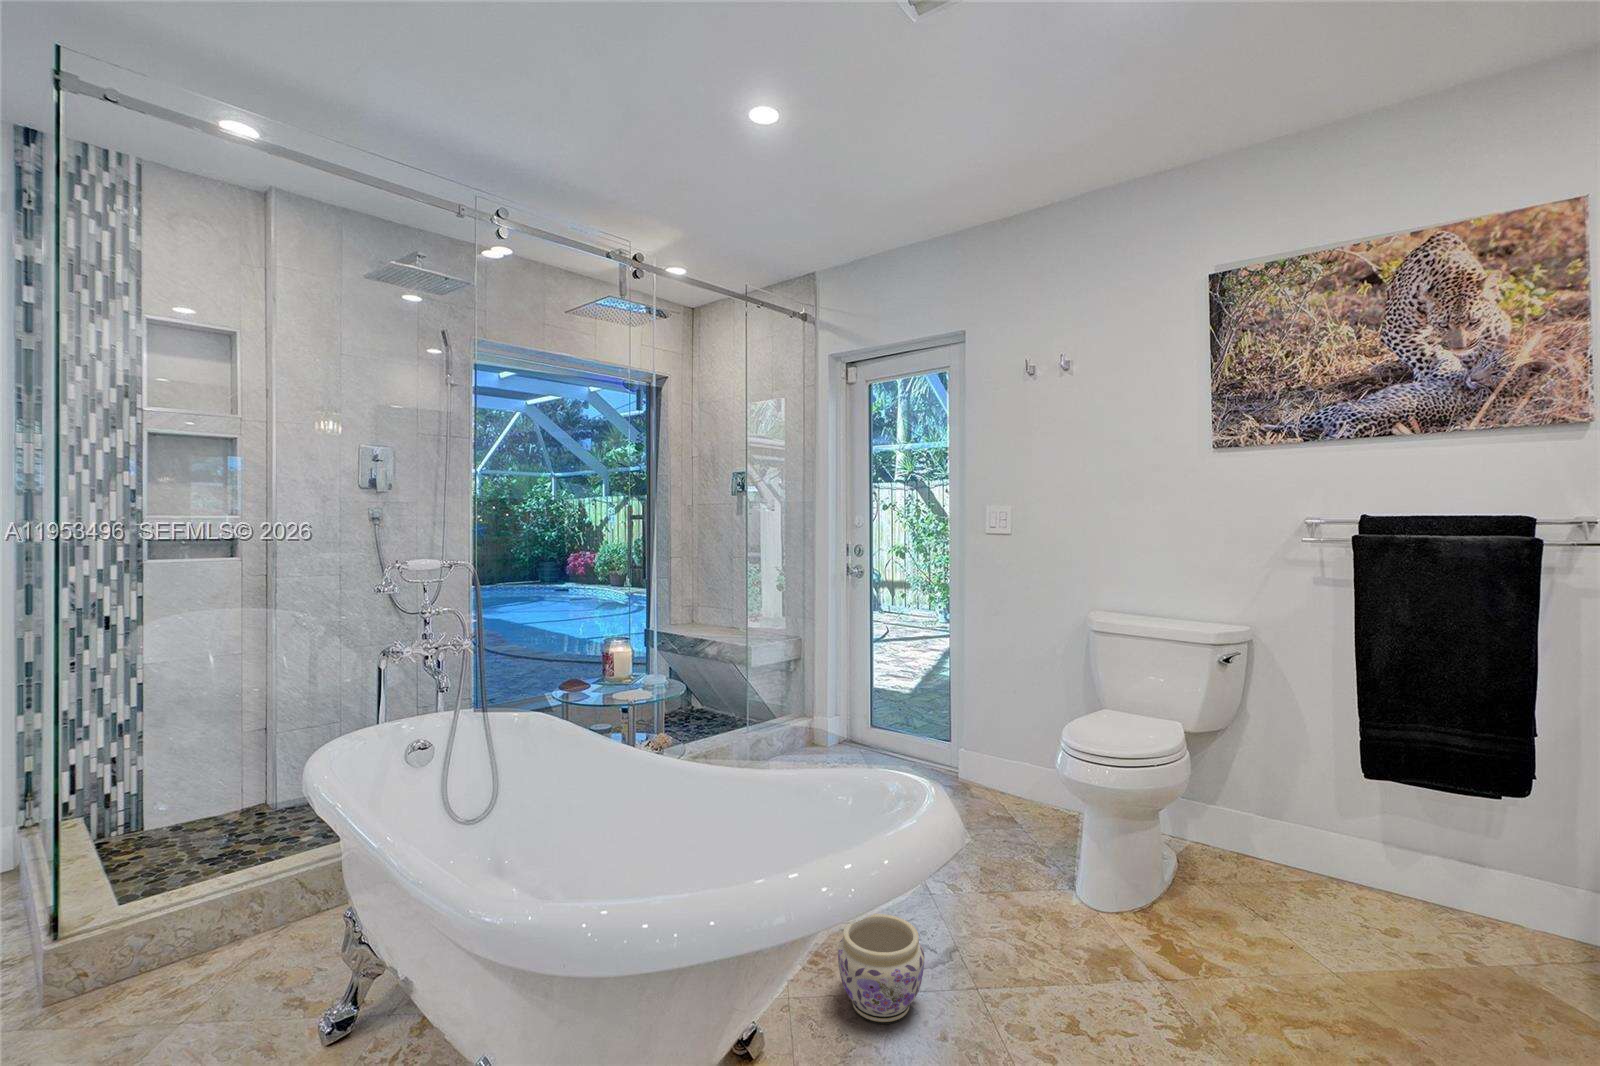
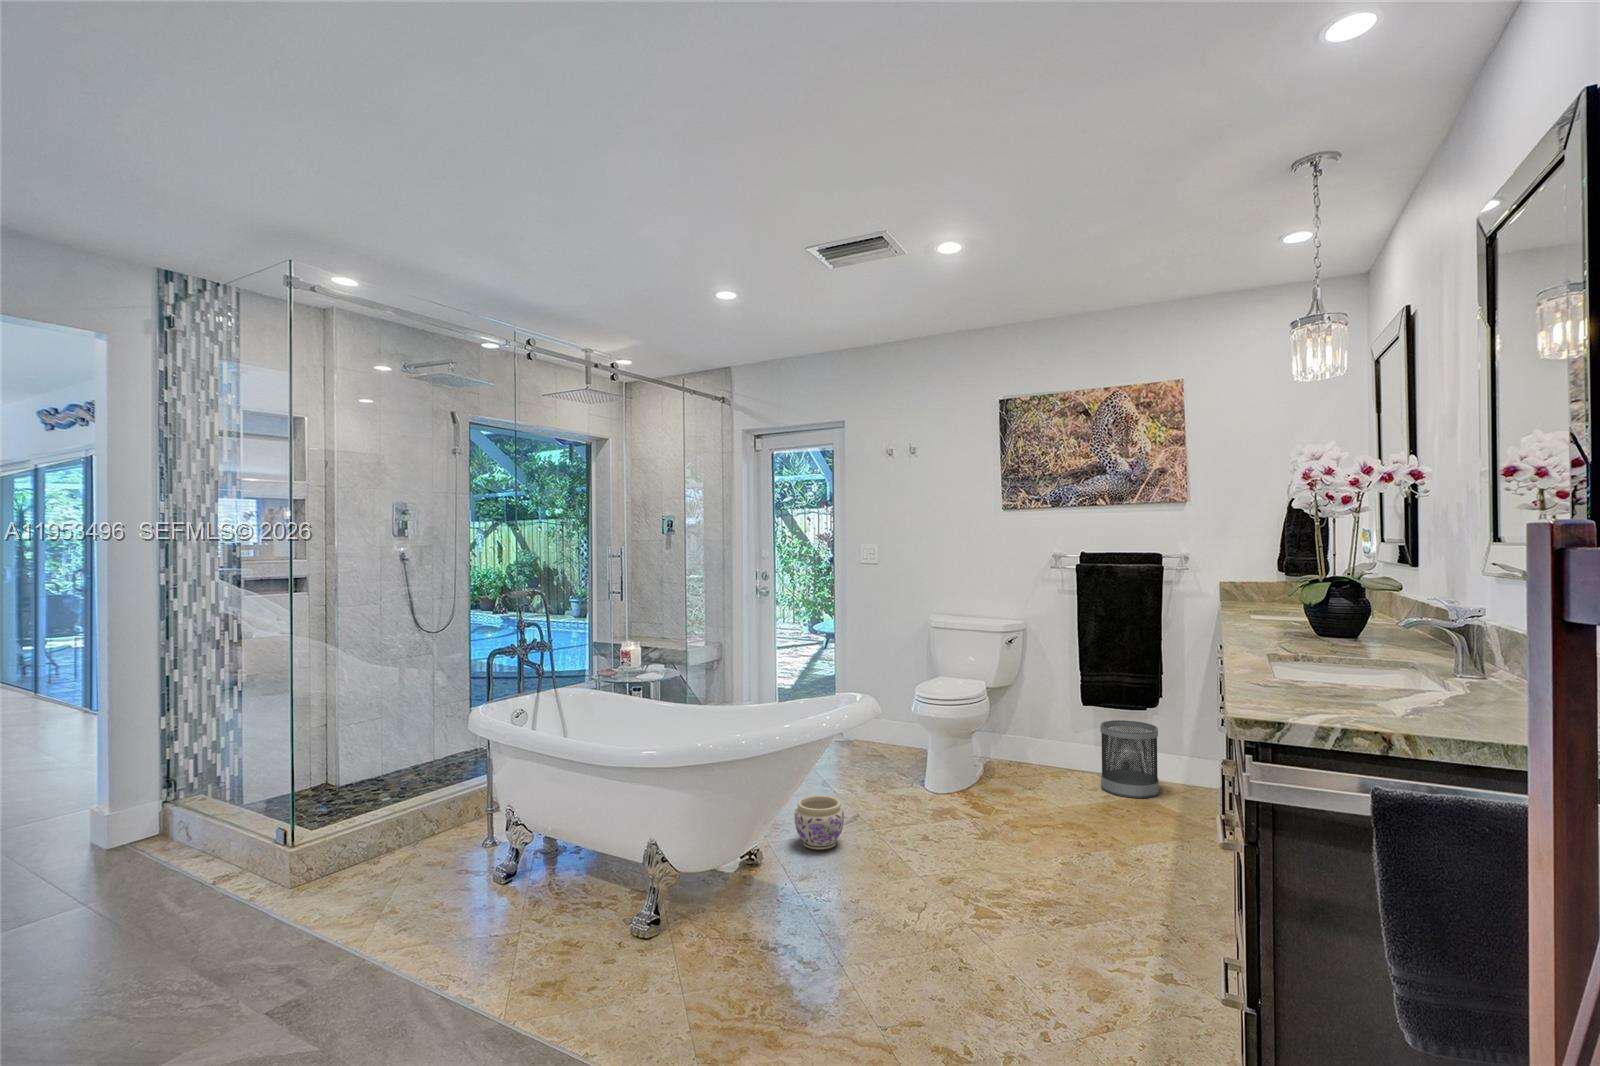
wastebasket: none [1398,803,1526,959] -> present [1100,720,1159,798]

